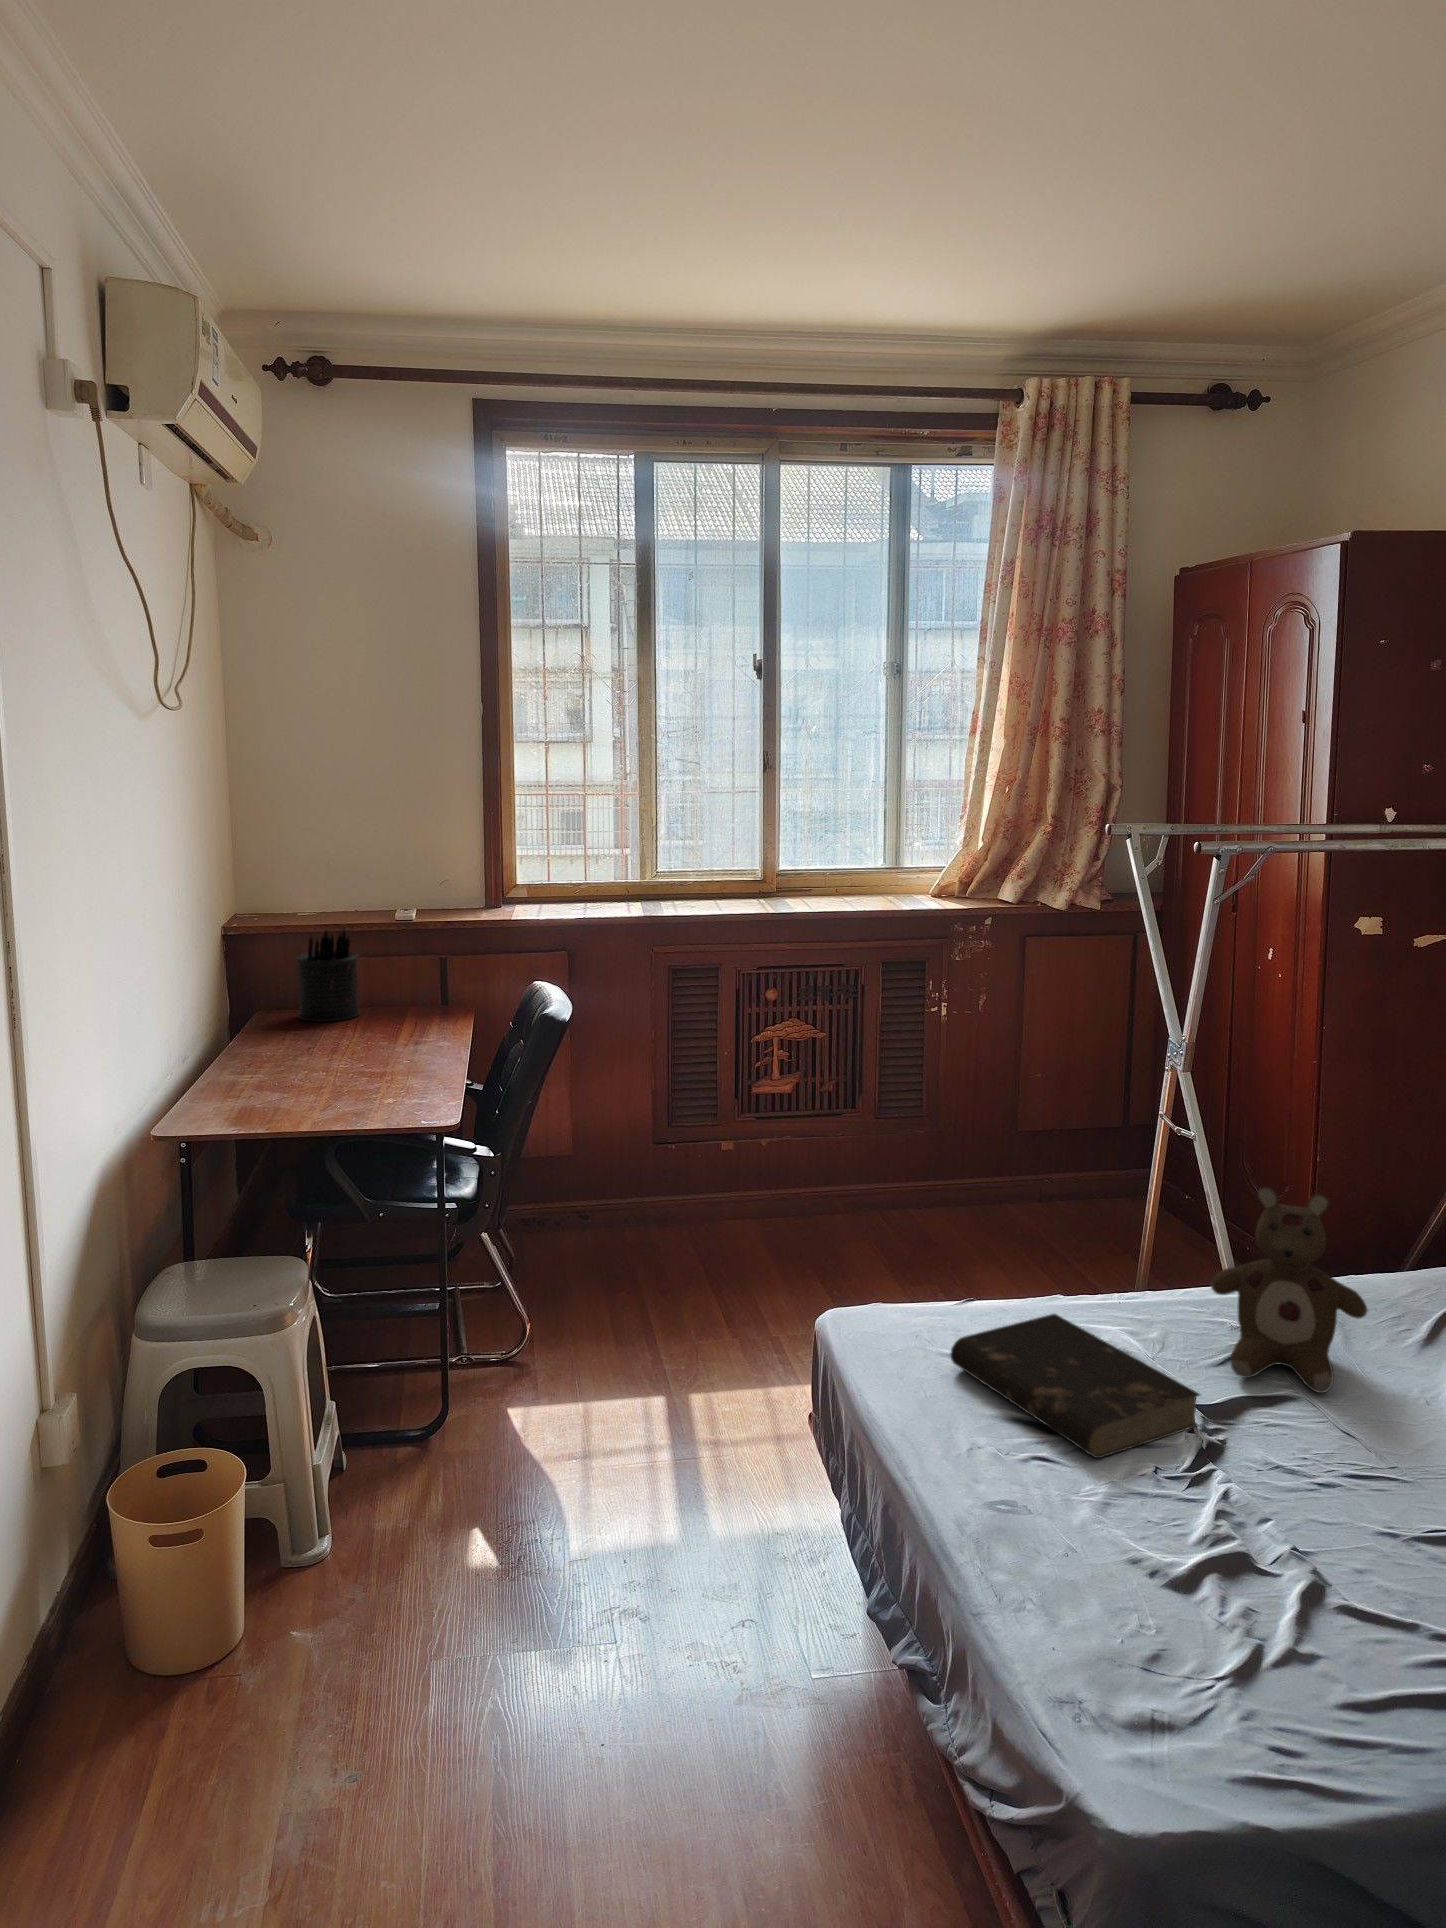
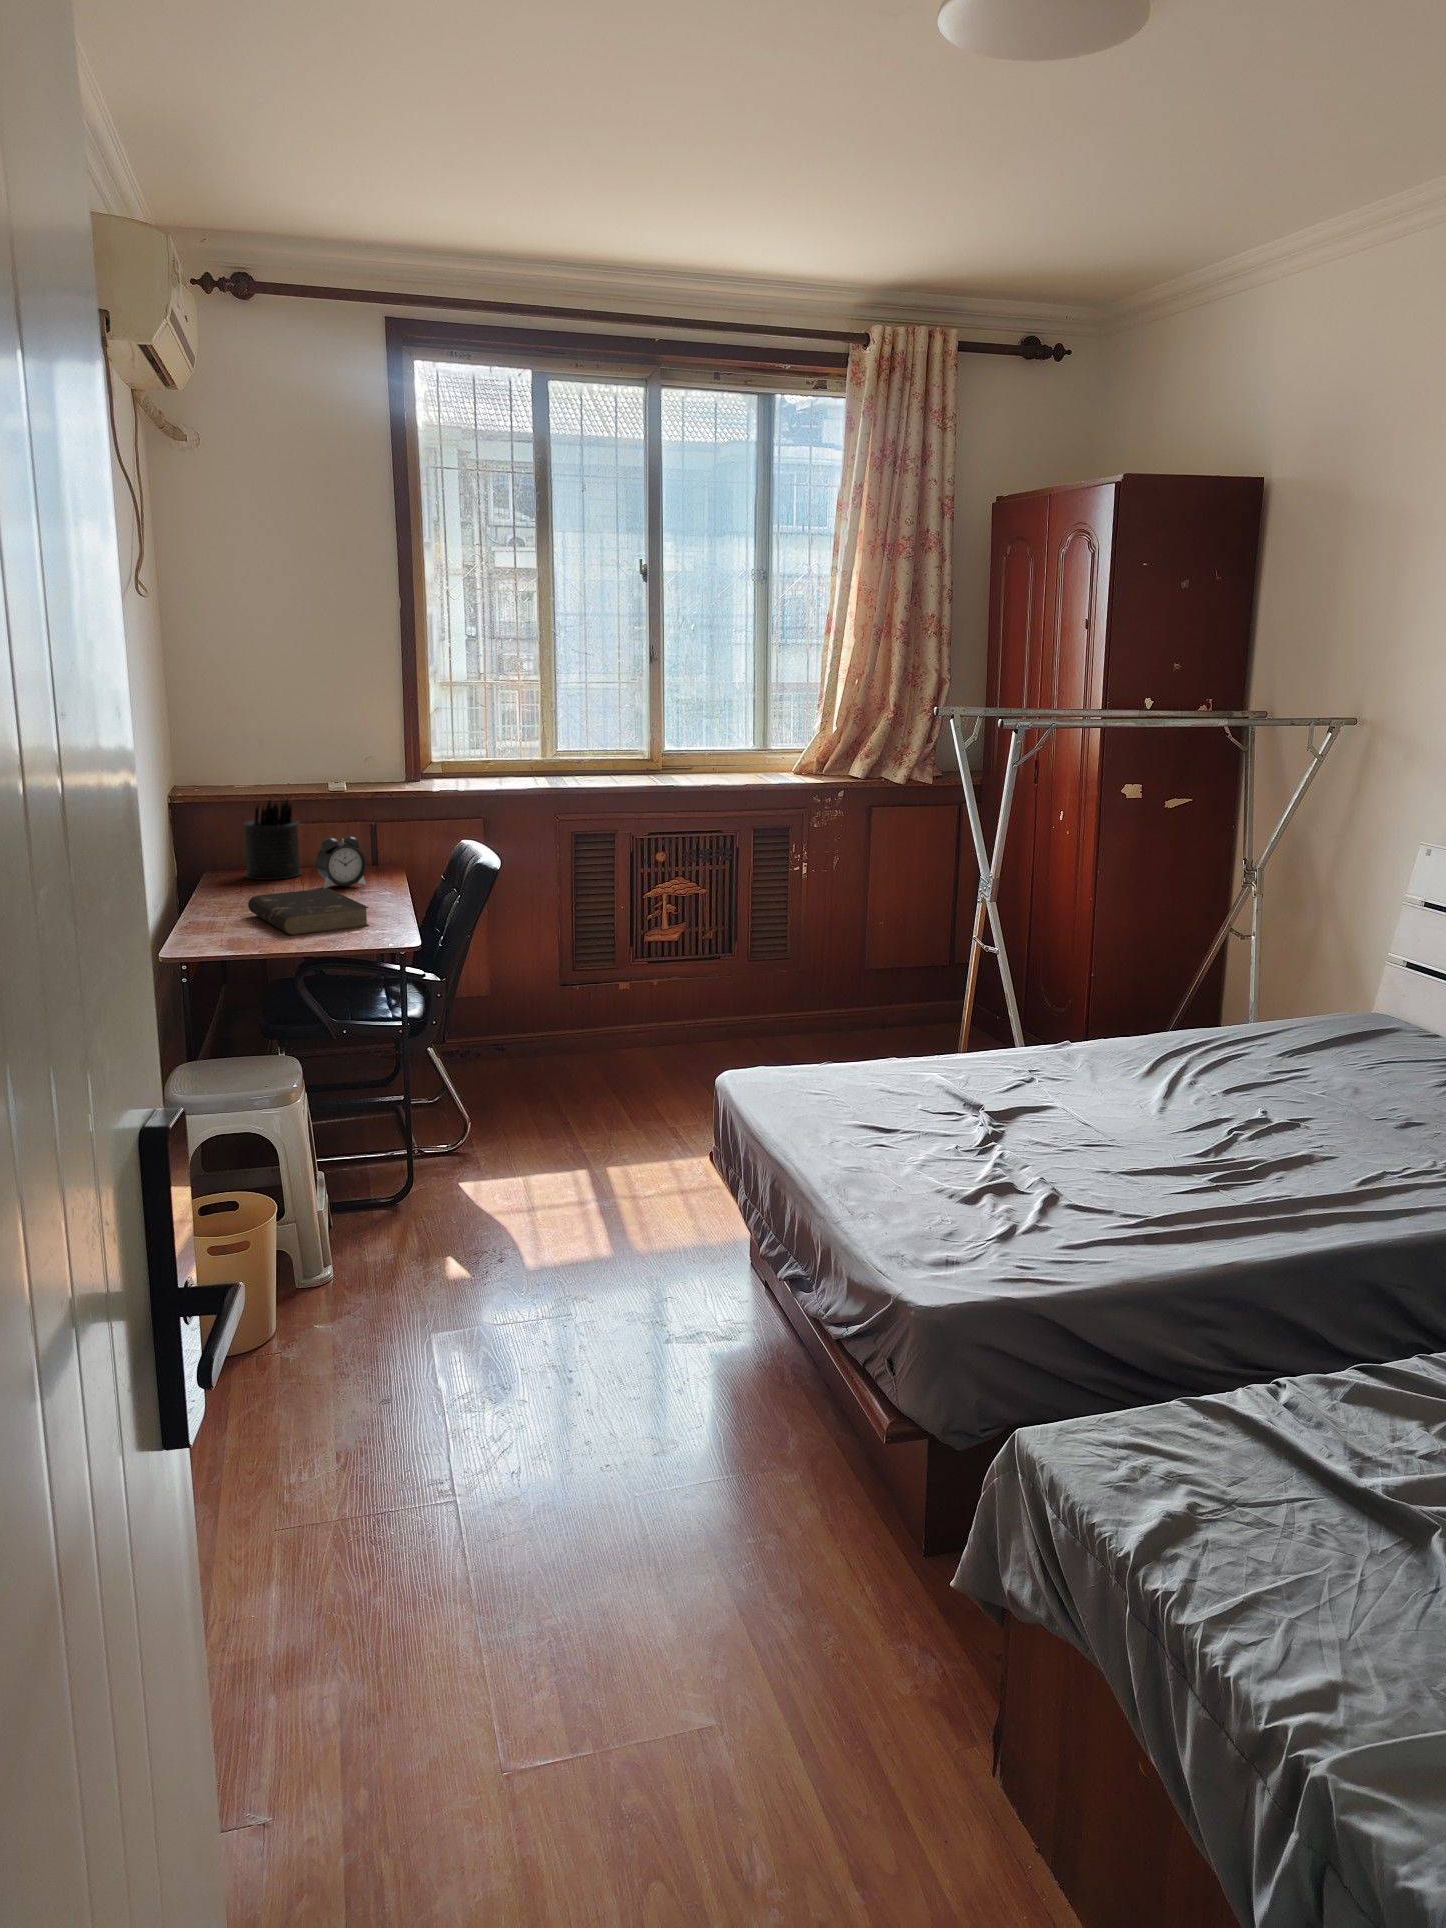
alarm clock: none [368,975,425,1037] -> present [316,836,367,889]
stuffed bear: present [1211,1187,1368,1393] -> none [1000,964,1106,1103]
book: present [951,1314,1200,1458] -> present [248,888,369,935]

